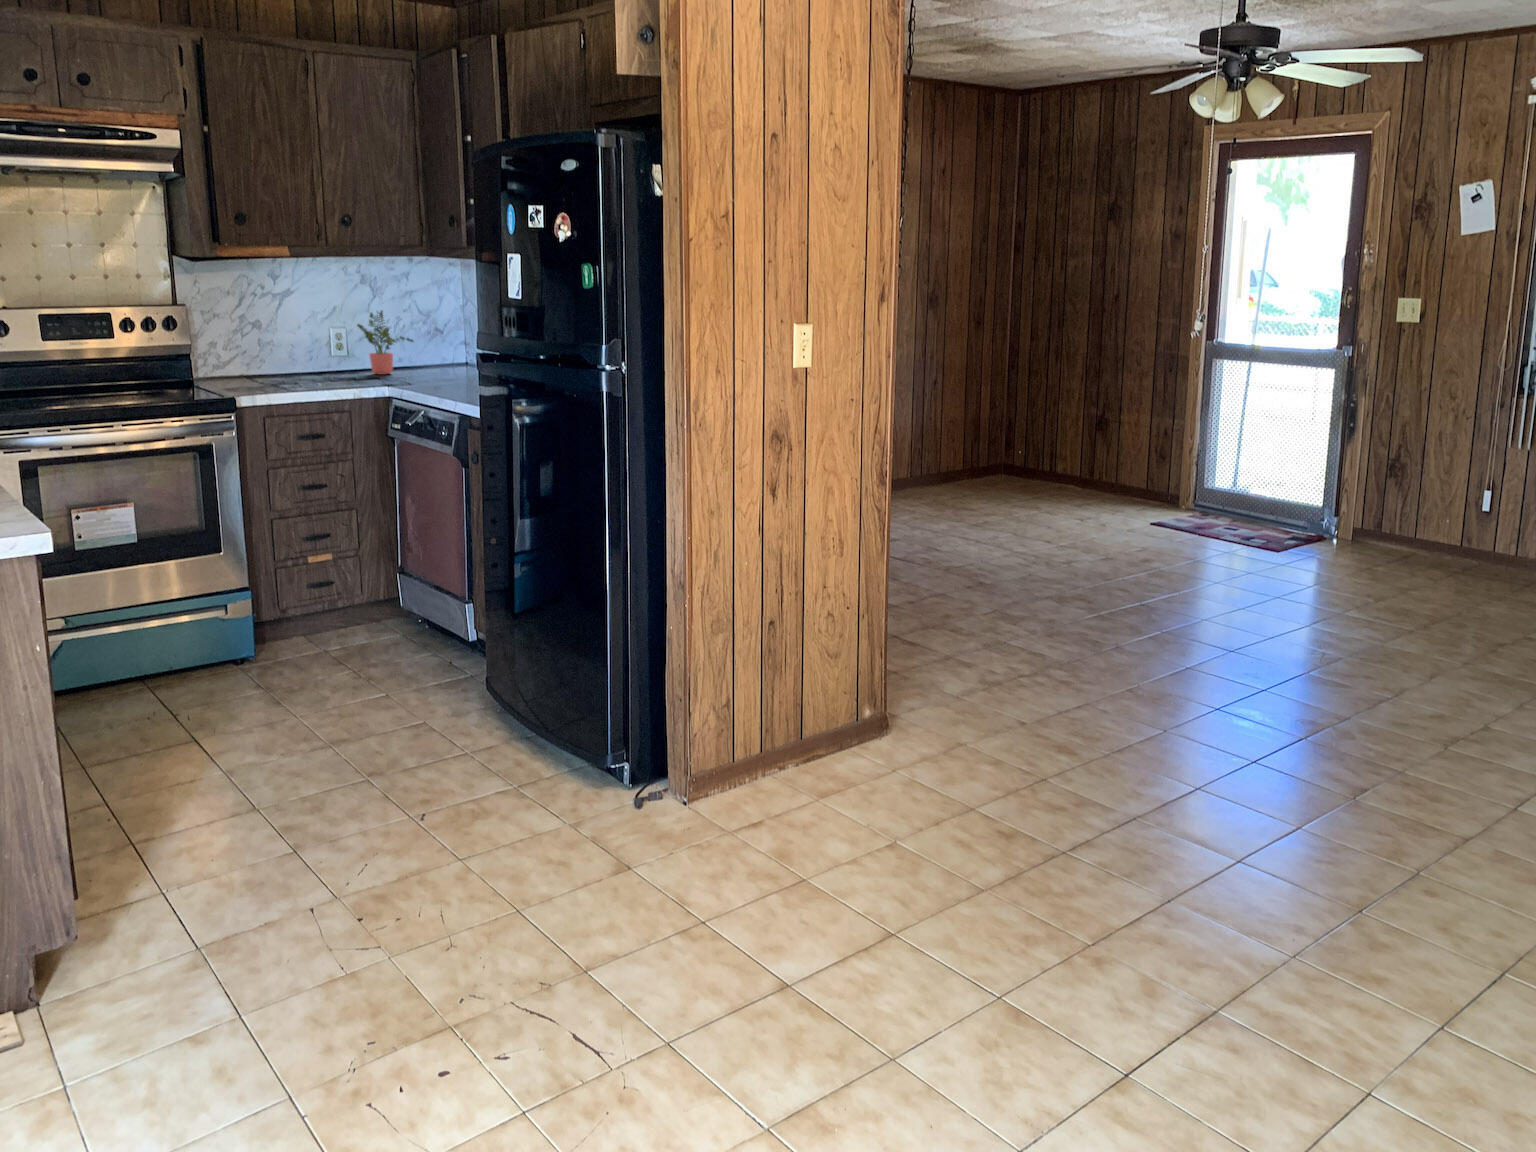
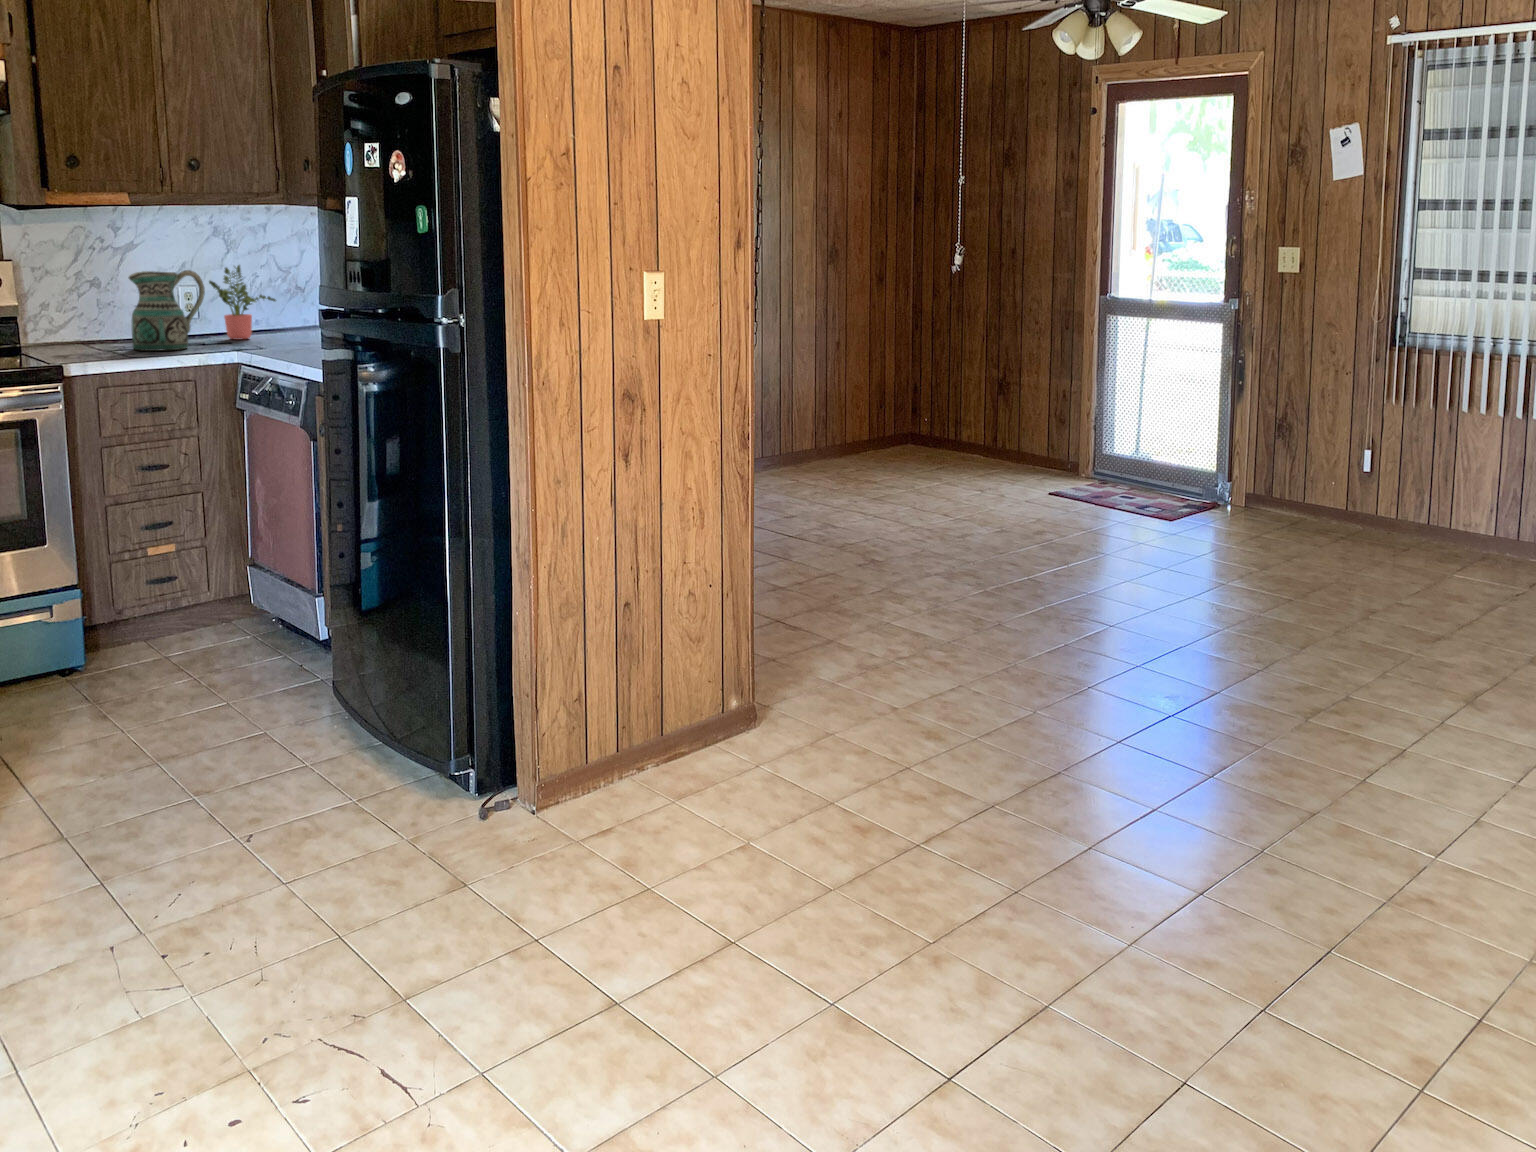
ceramic pitcher: none [290,315,356,385] -> present [129,270,205,351]

